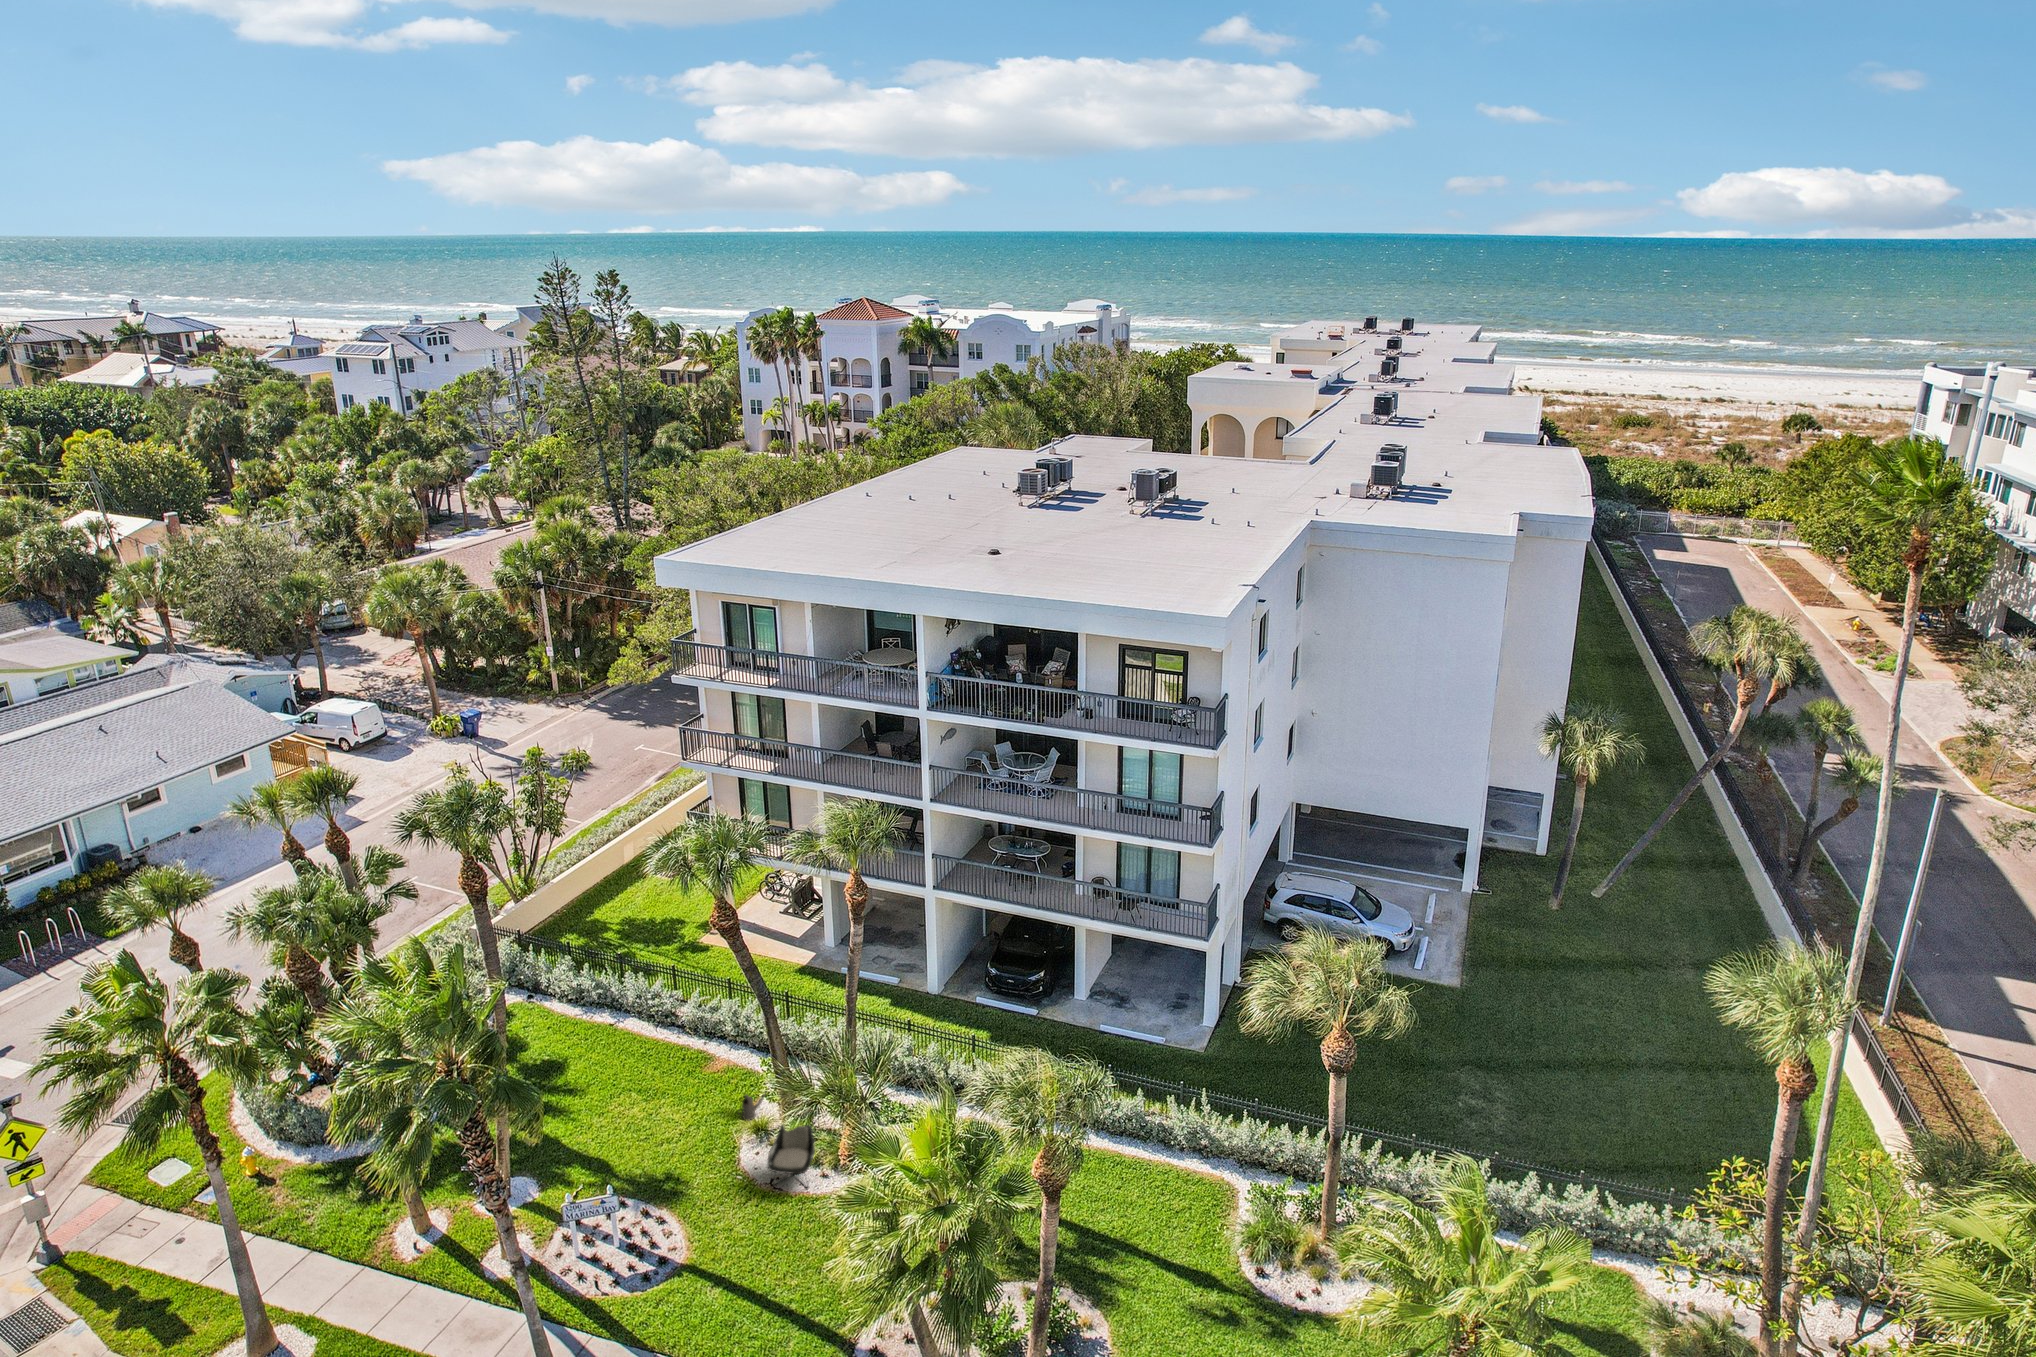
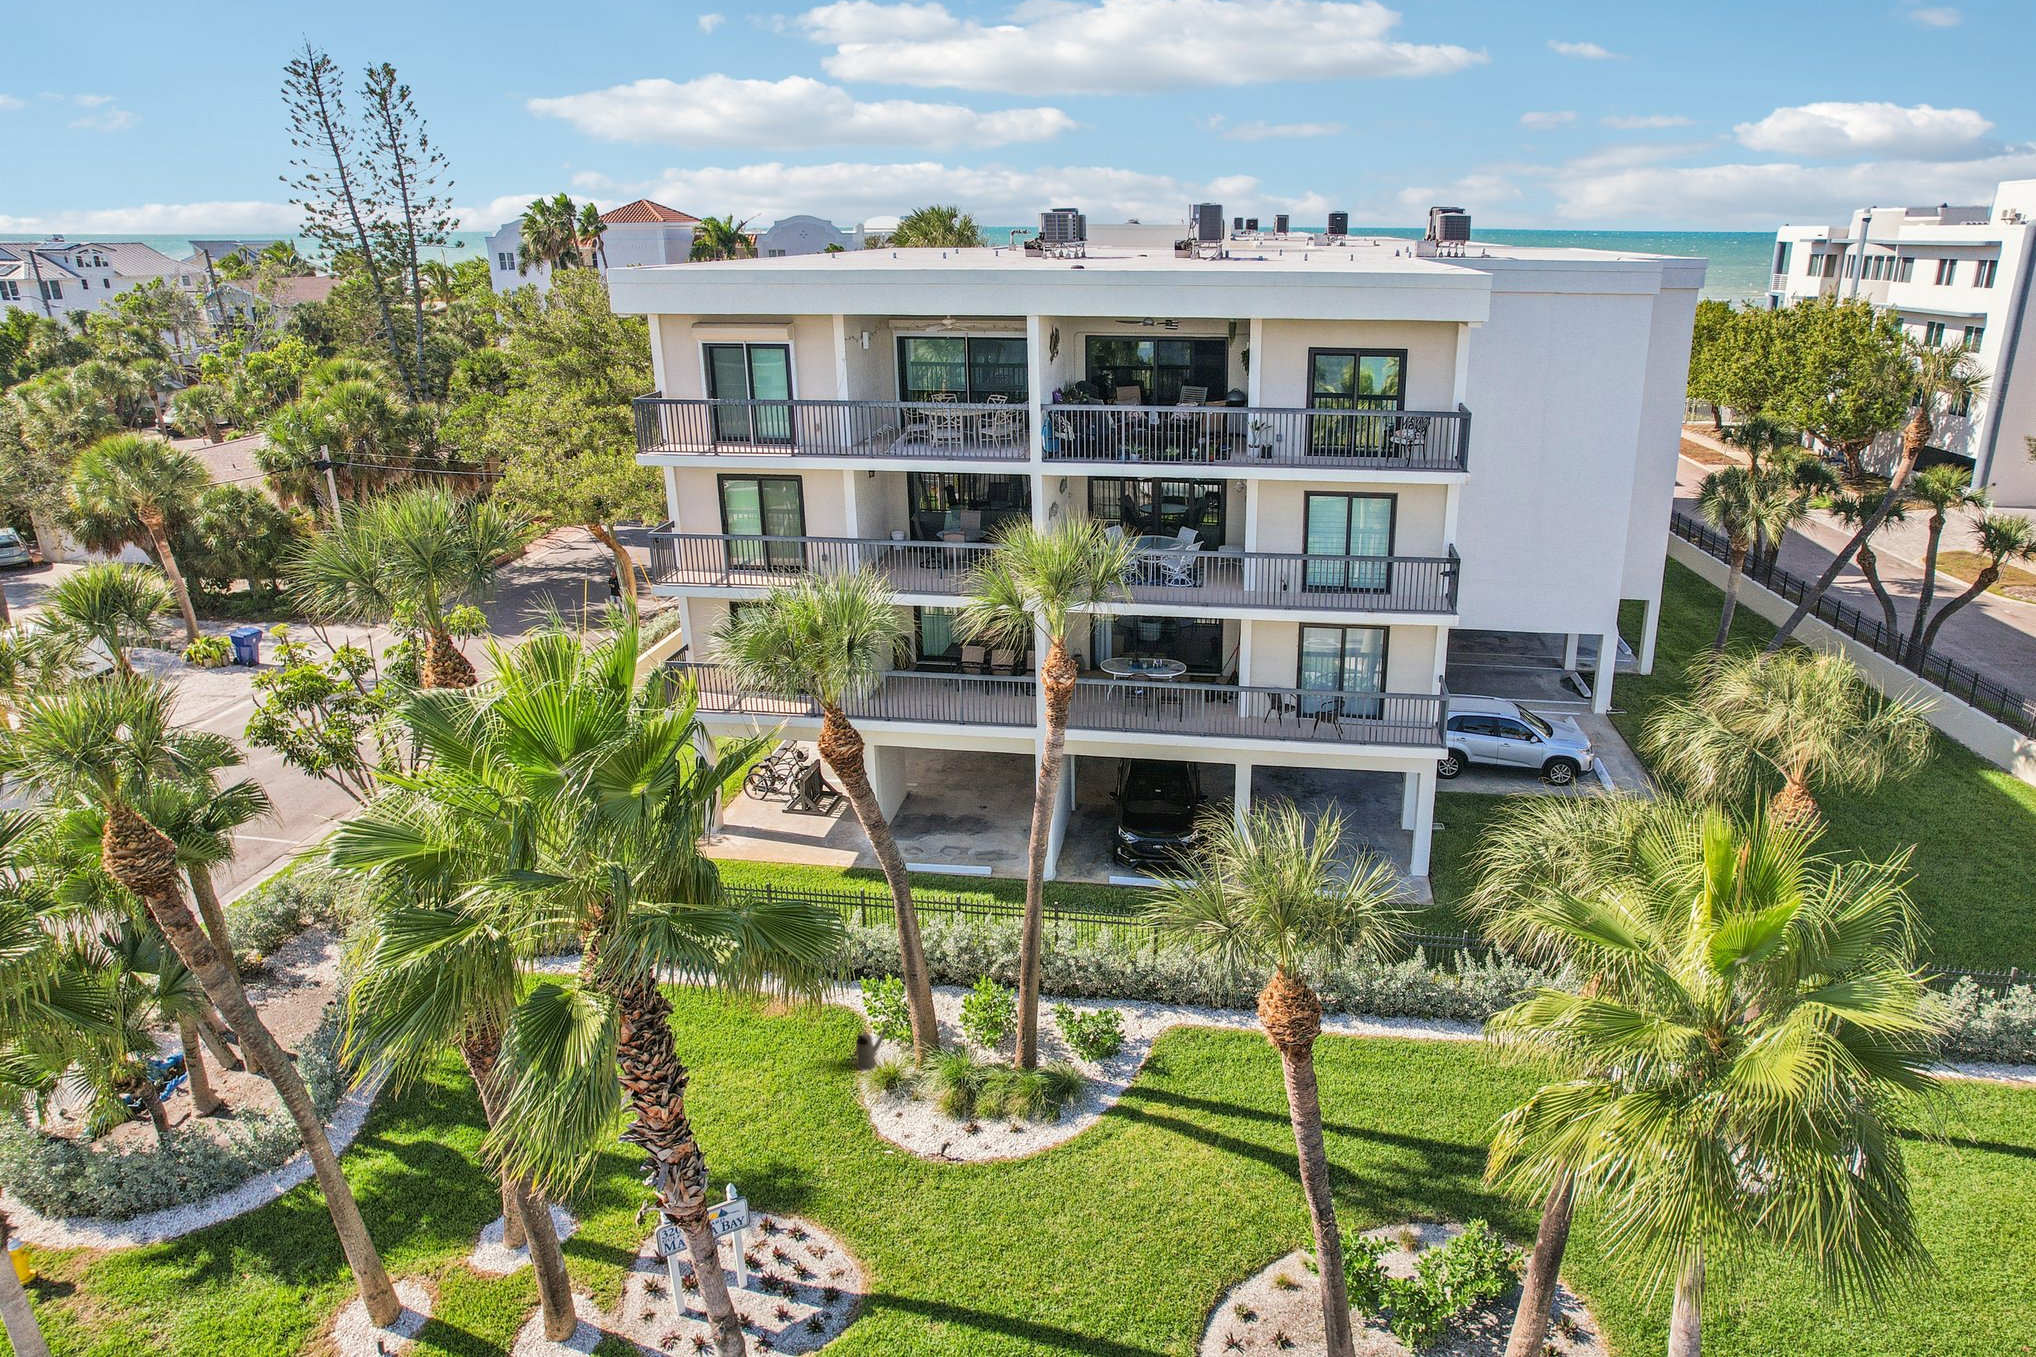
lounge chair: present [767,1125,815,1186] -> none [942,1050,1013,1154]

